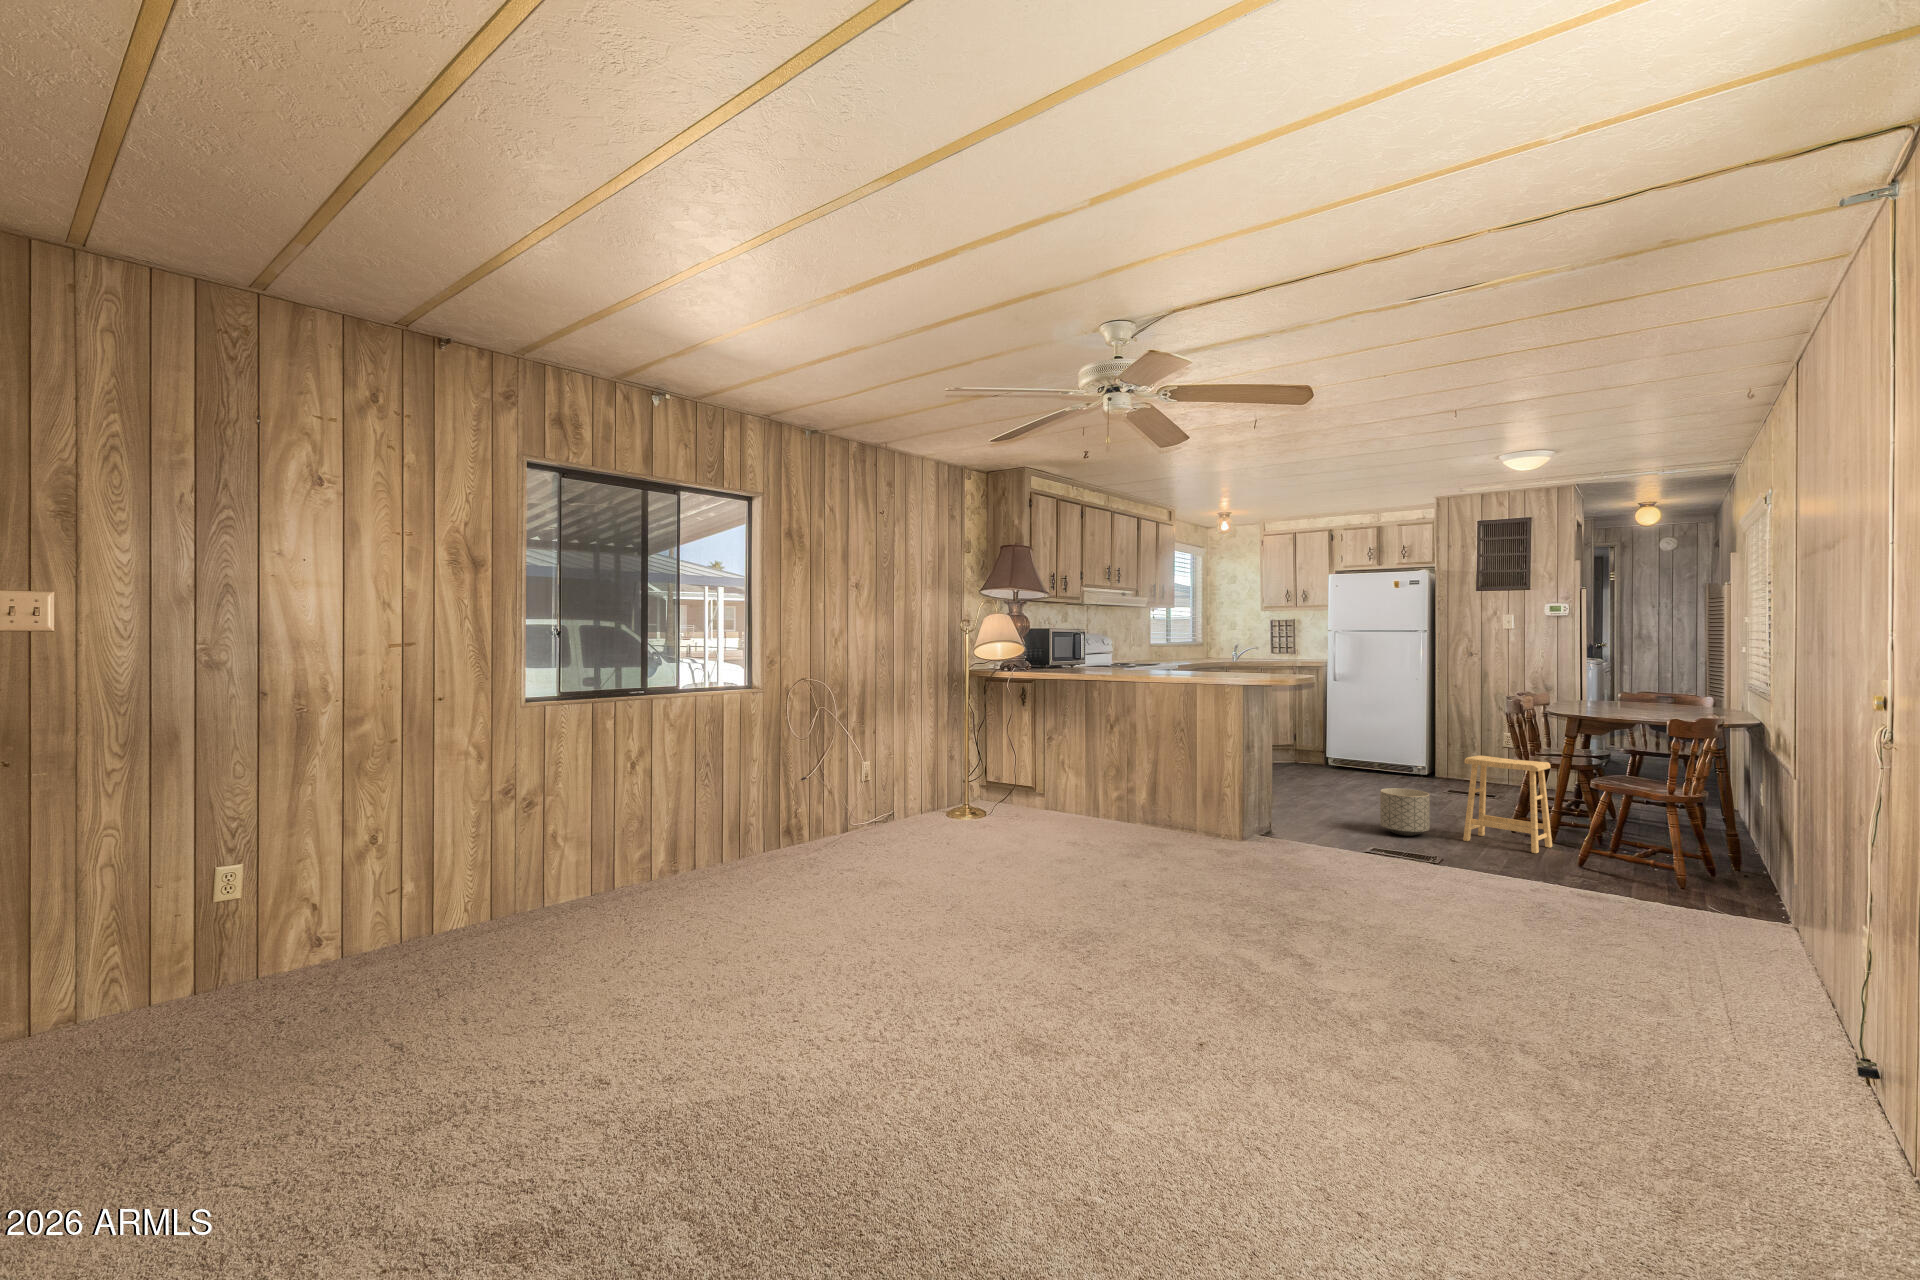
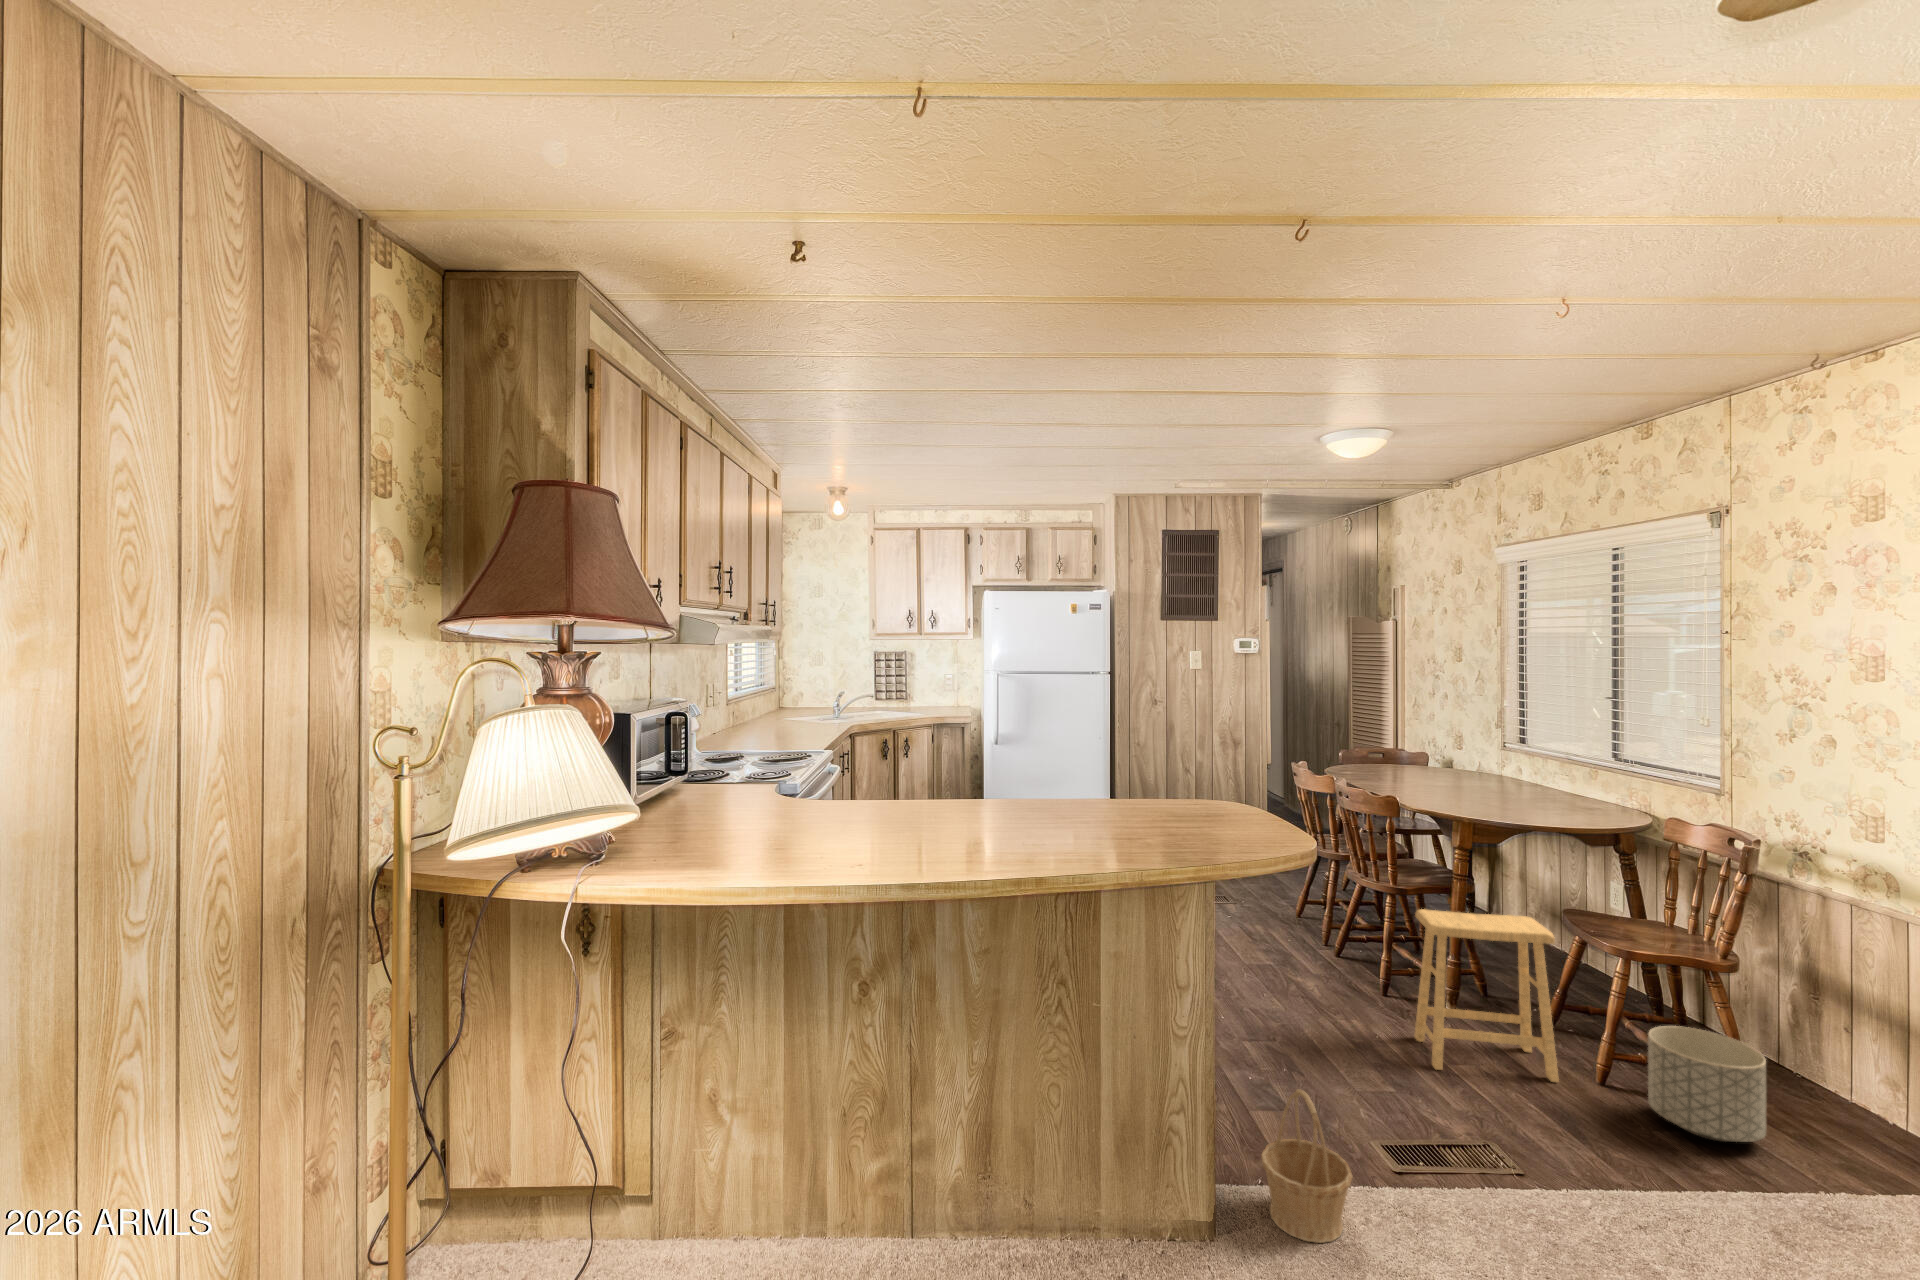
planter: present [1380,788,1430,836] -> present [1648,1026,1766,1142]
basket: none [1273,791,1314,850] -> present [1261,1089,1352,1243]

